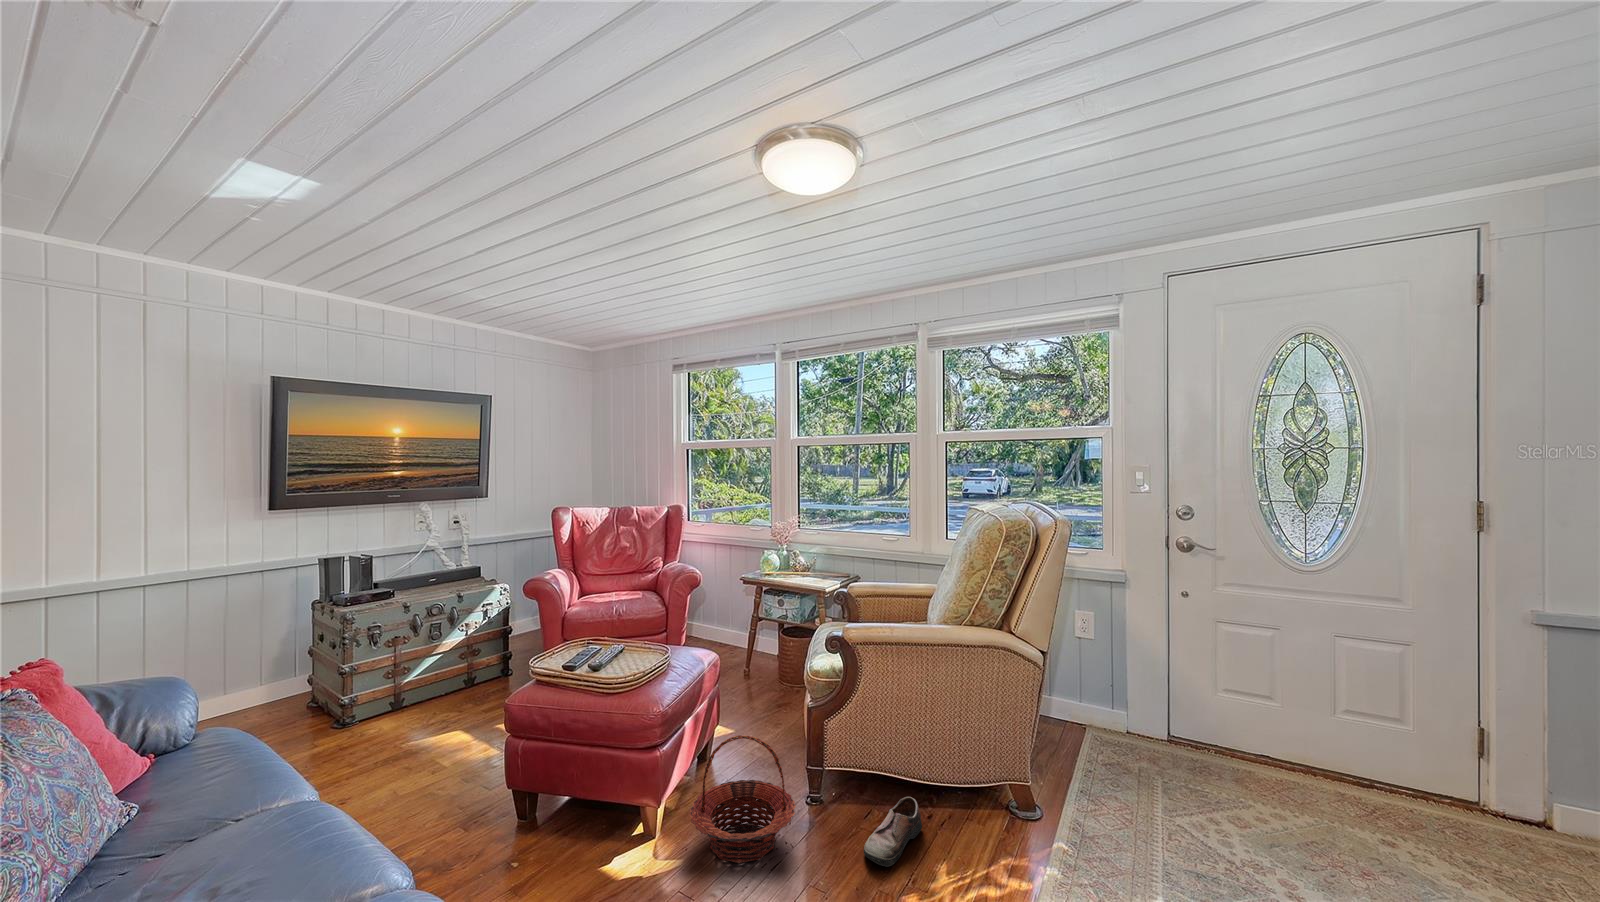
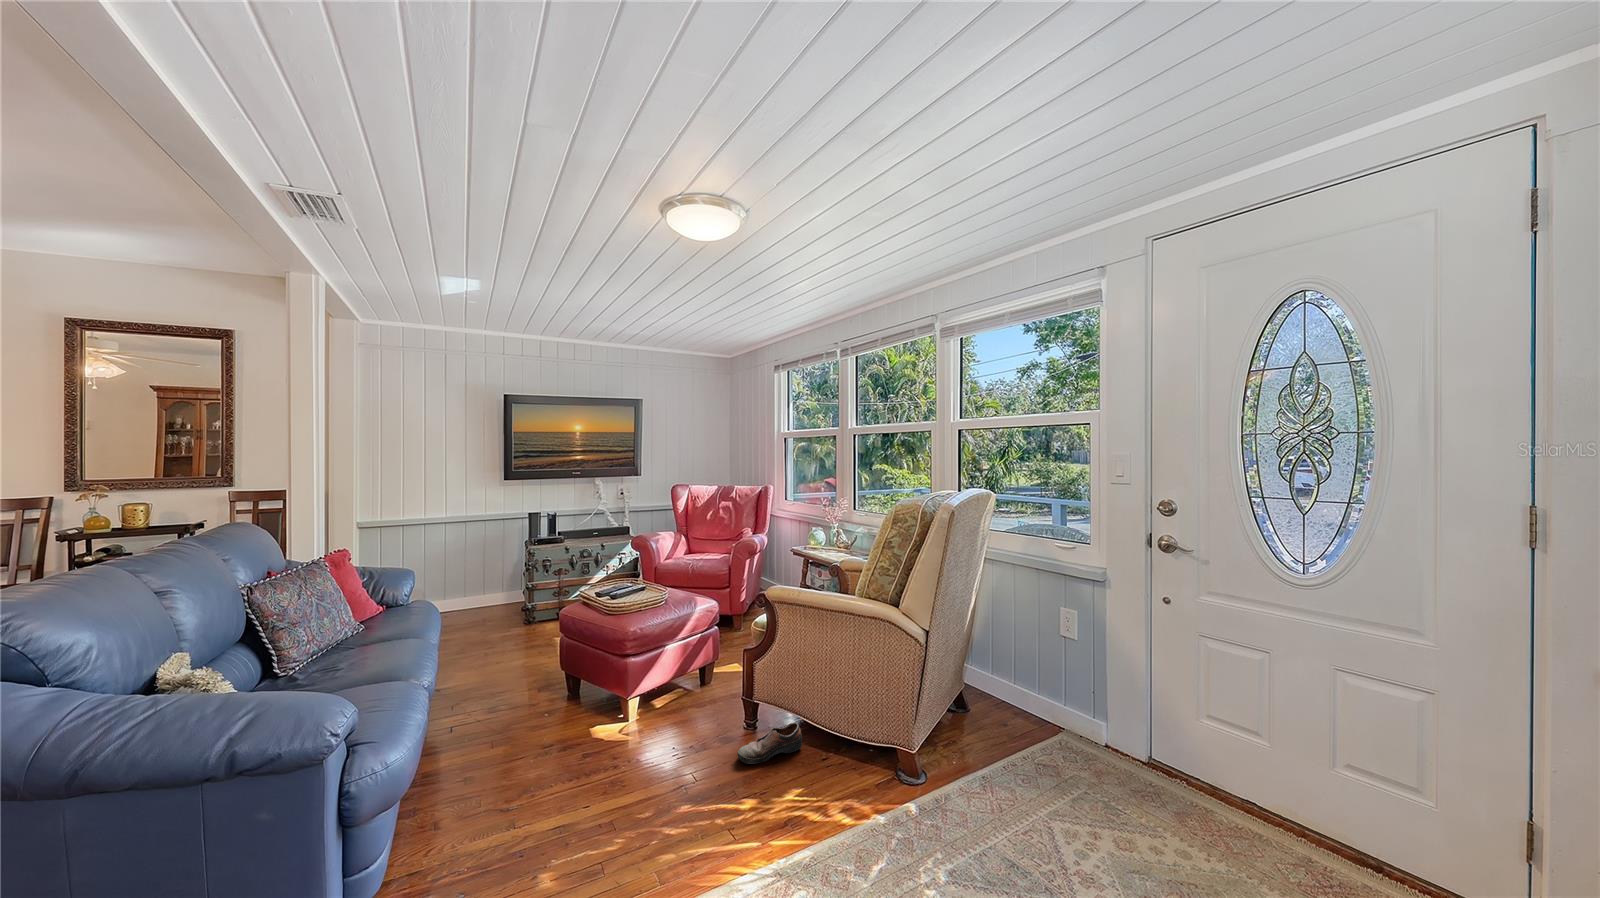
basket: present [689,735,796,863] -> none [635,651,713,739]

